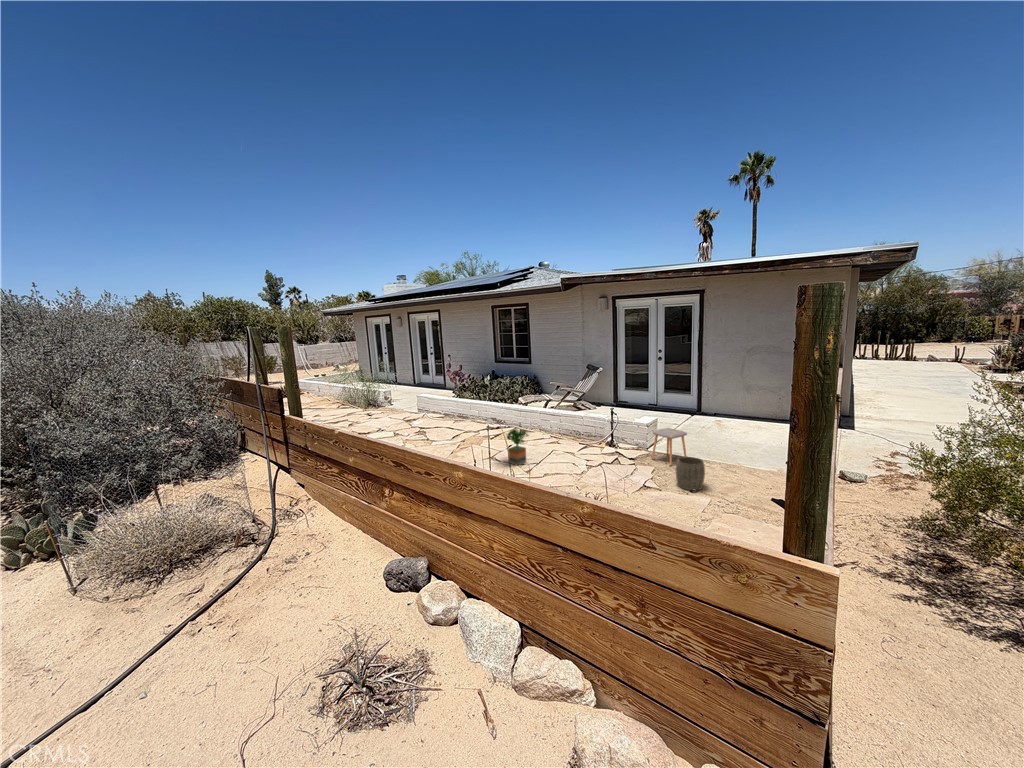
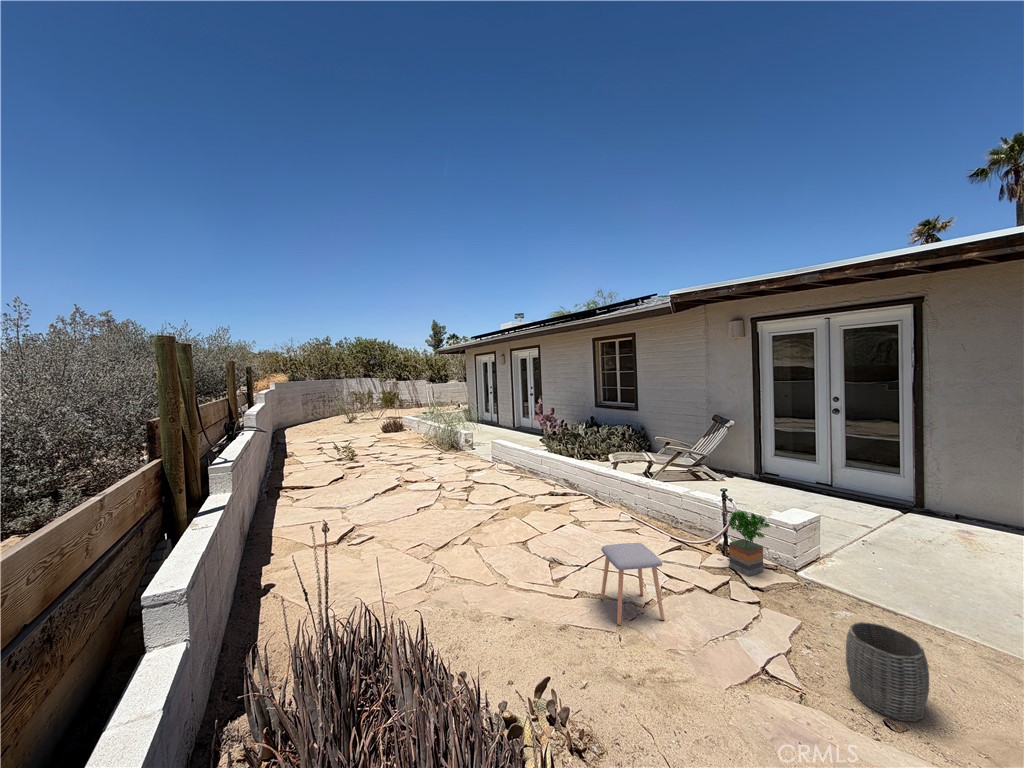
stool: present [652,428,687,466] -> present [601,543,665,626]
potted tree: present [507,429,529,465] -> present [728,511,770,576]

